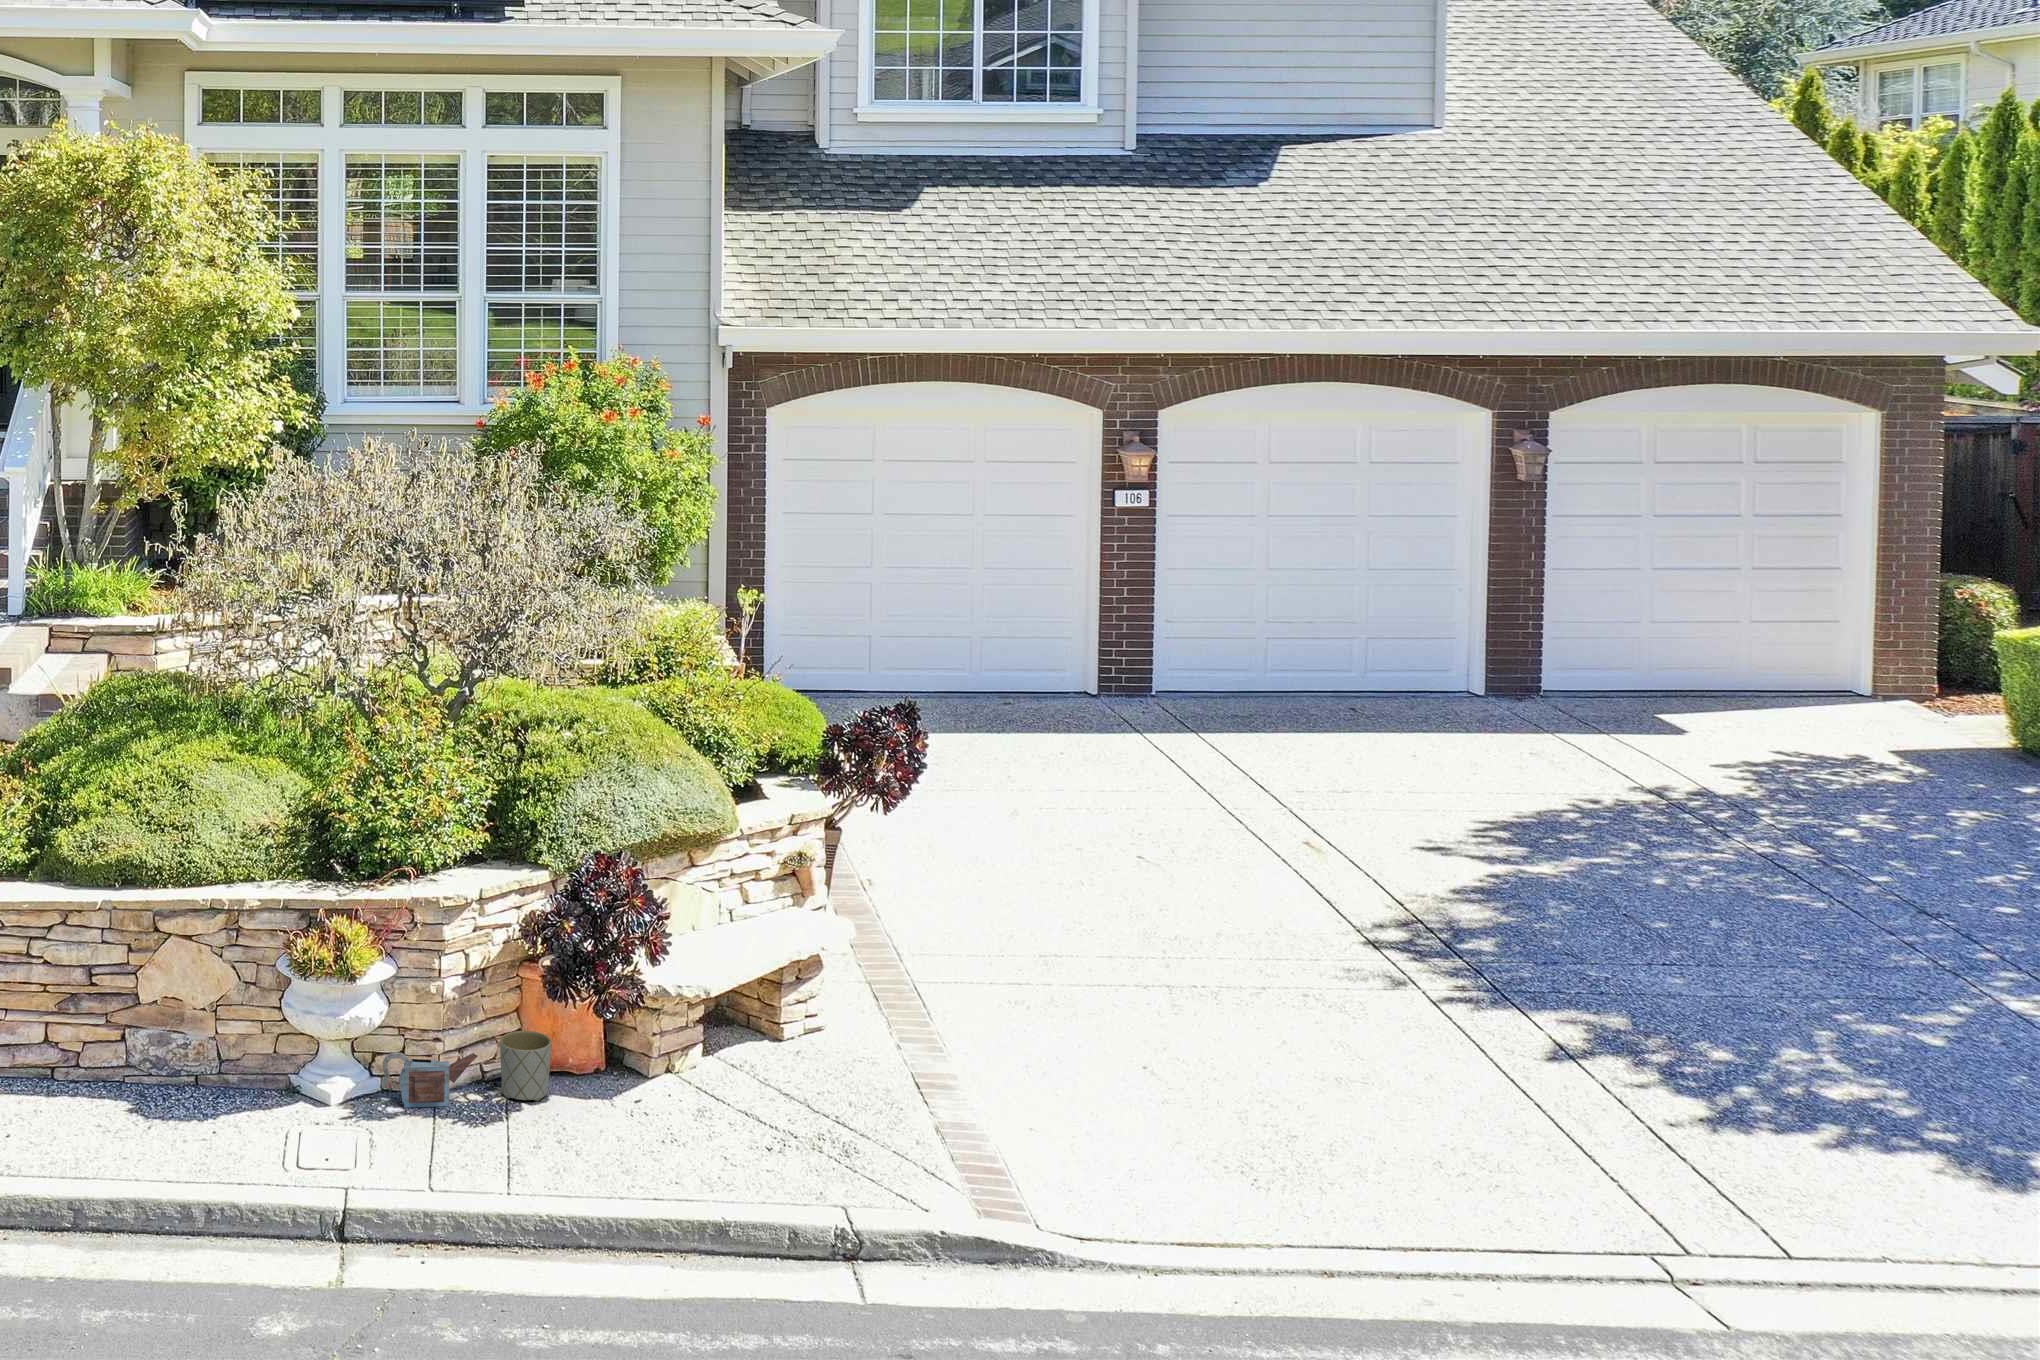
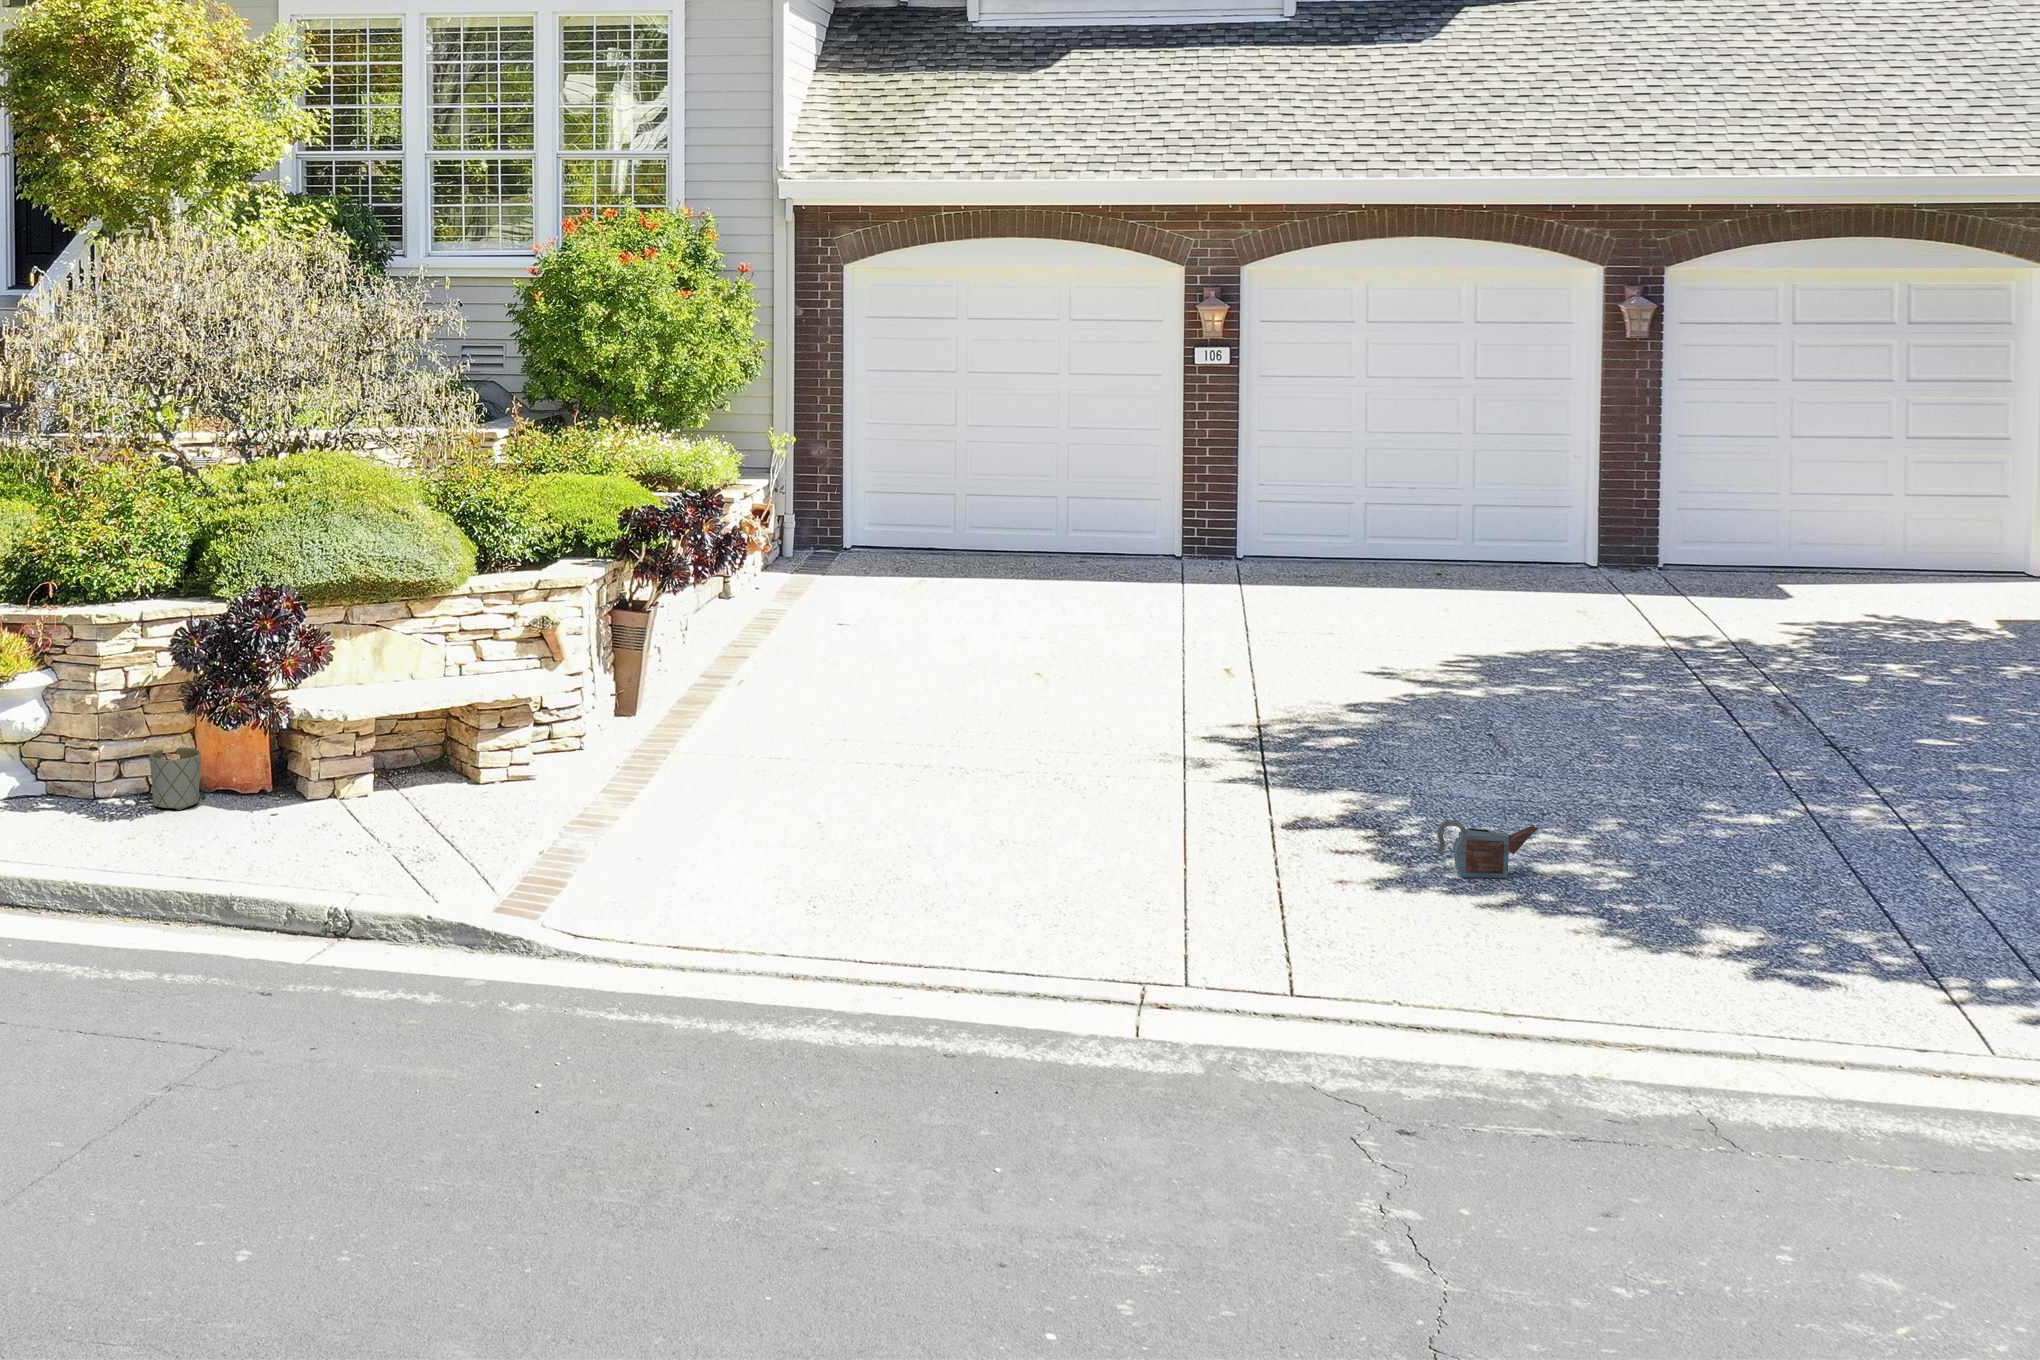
watering can: present [381,1052,478,1108] -> present [1436,820,1538,878]

